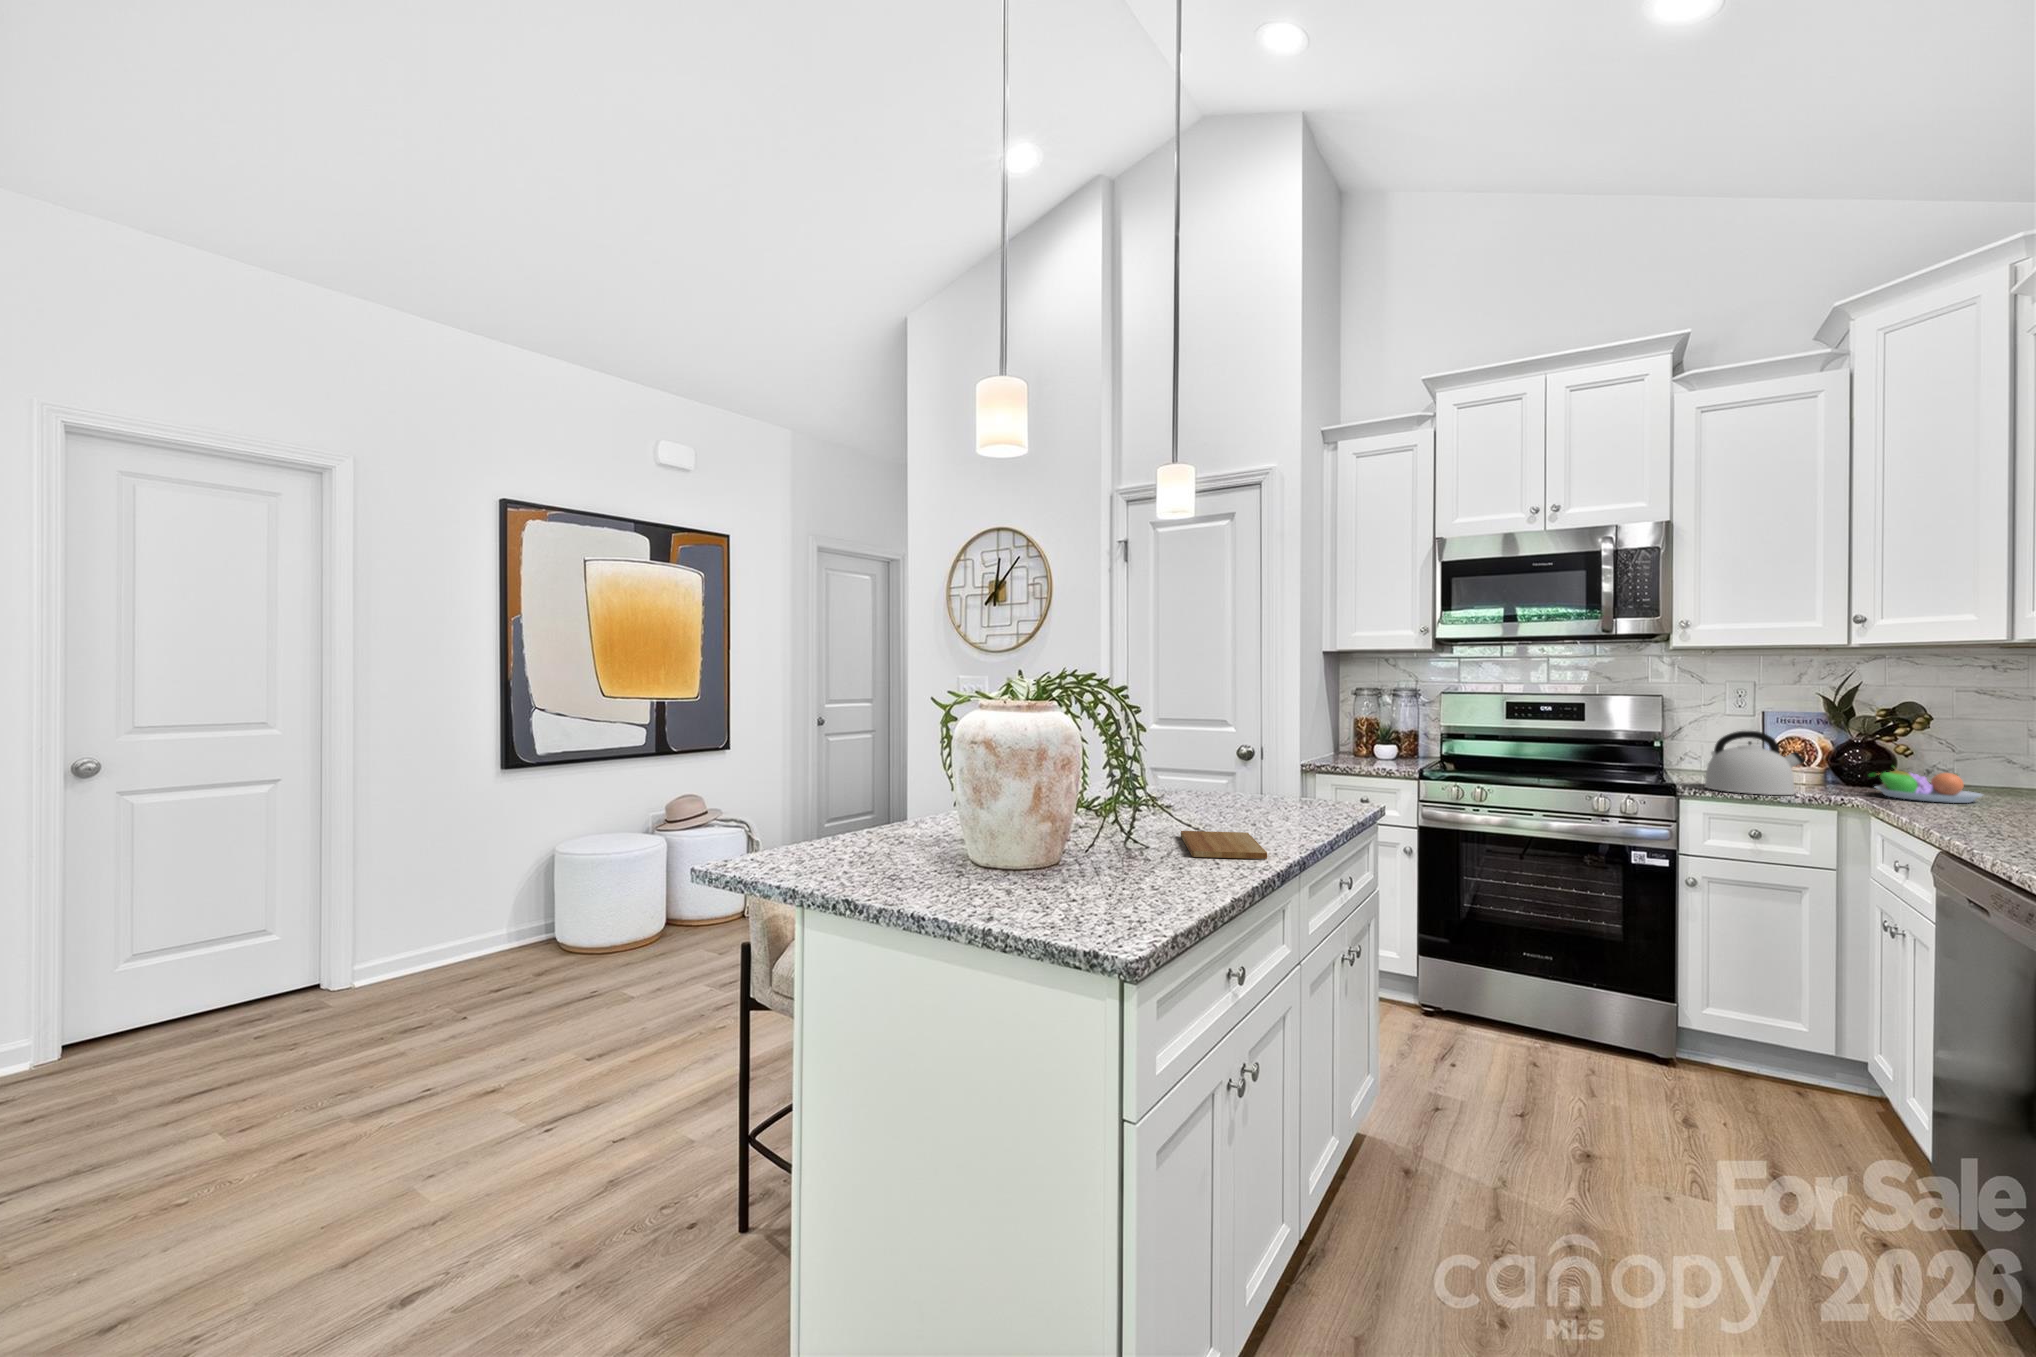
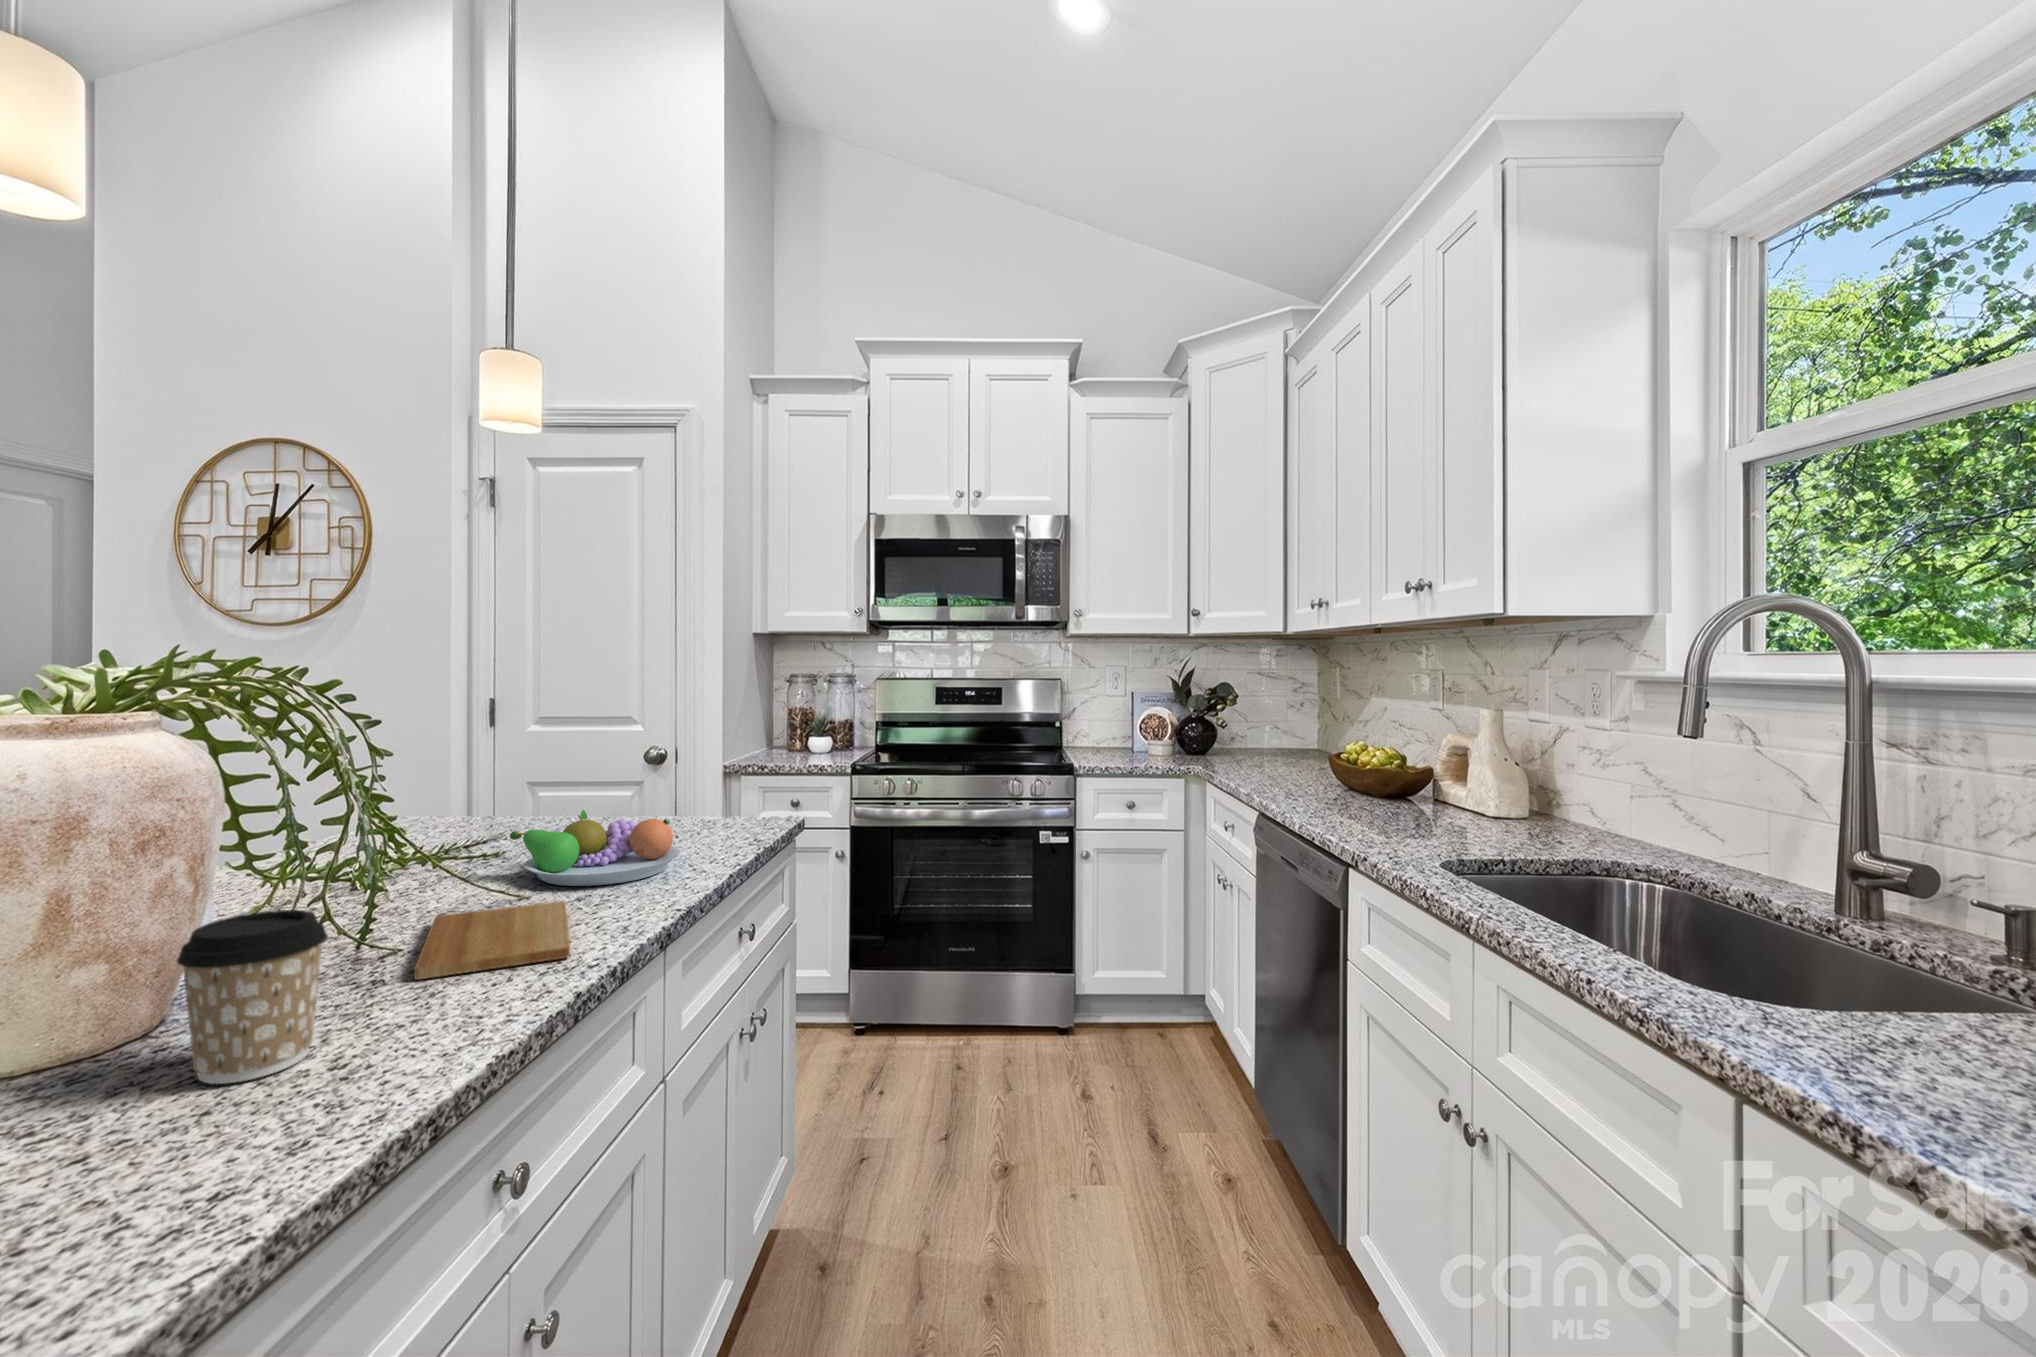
kettle: present [1705,731,1805,795] -> none [1094,711,1164,768]
fruit bowl: present [1869,766,1983,803] -> present [510,810,680,886]
coffee cup: none [1126,806,1179,879] -> present [177,910,328,1084]

